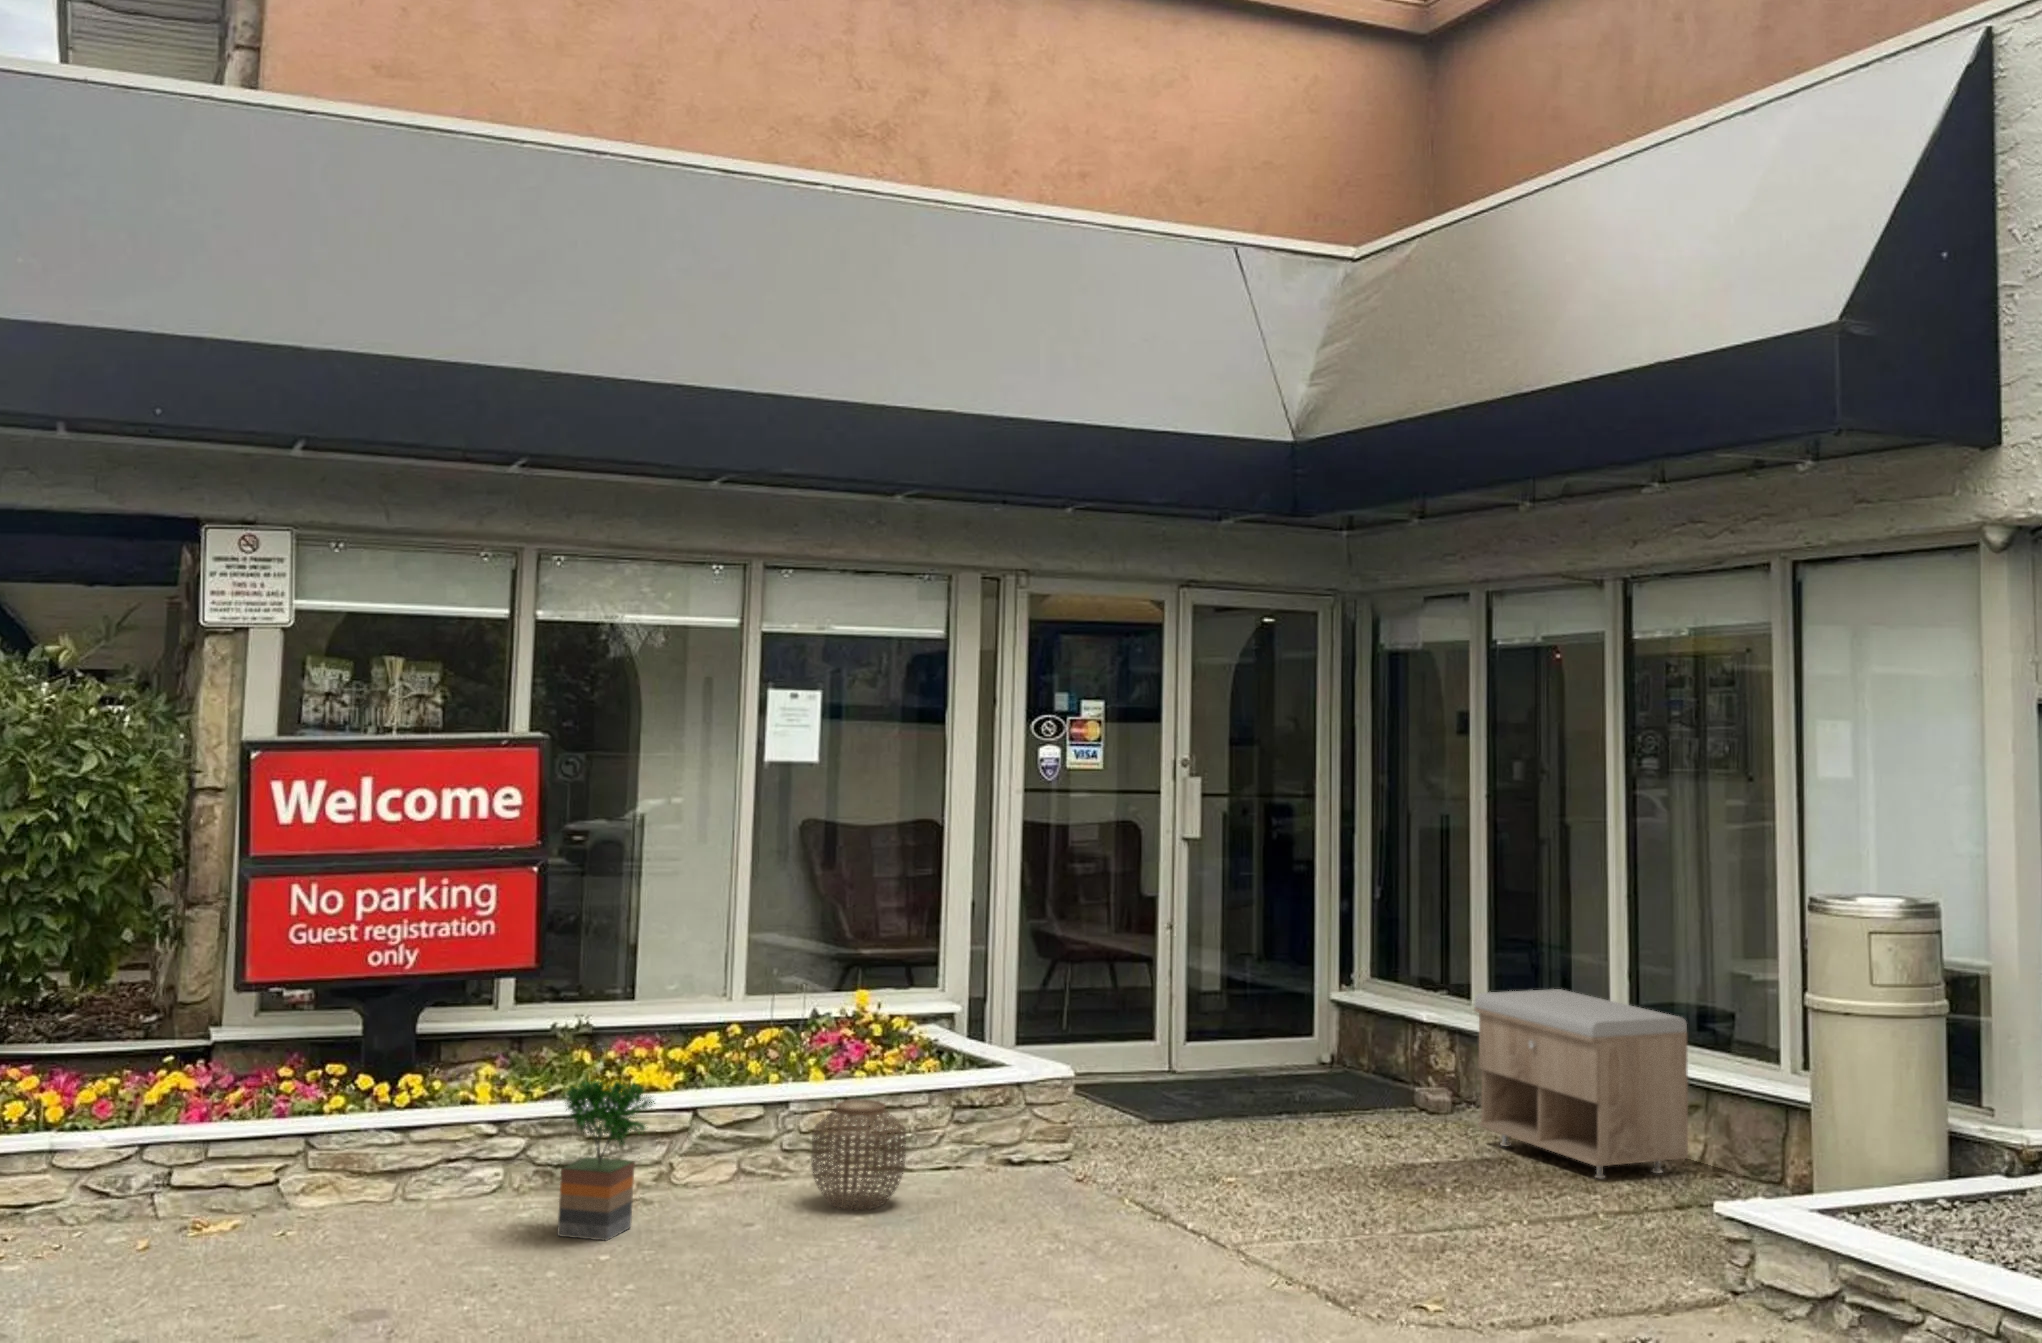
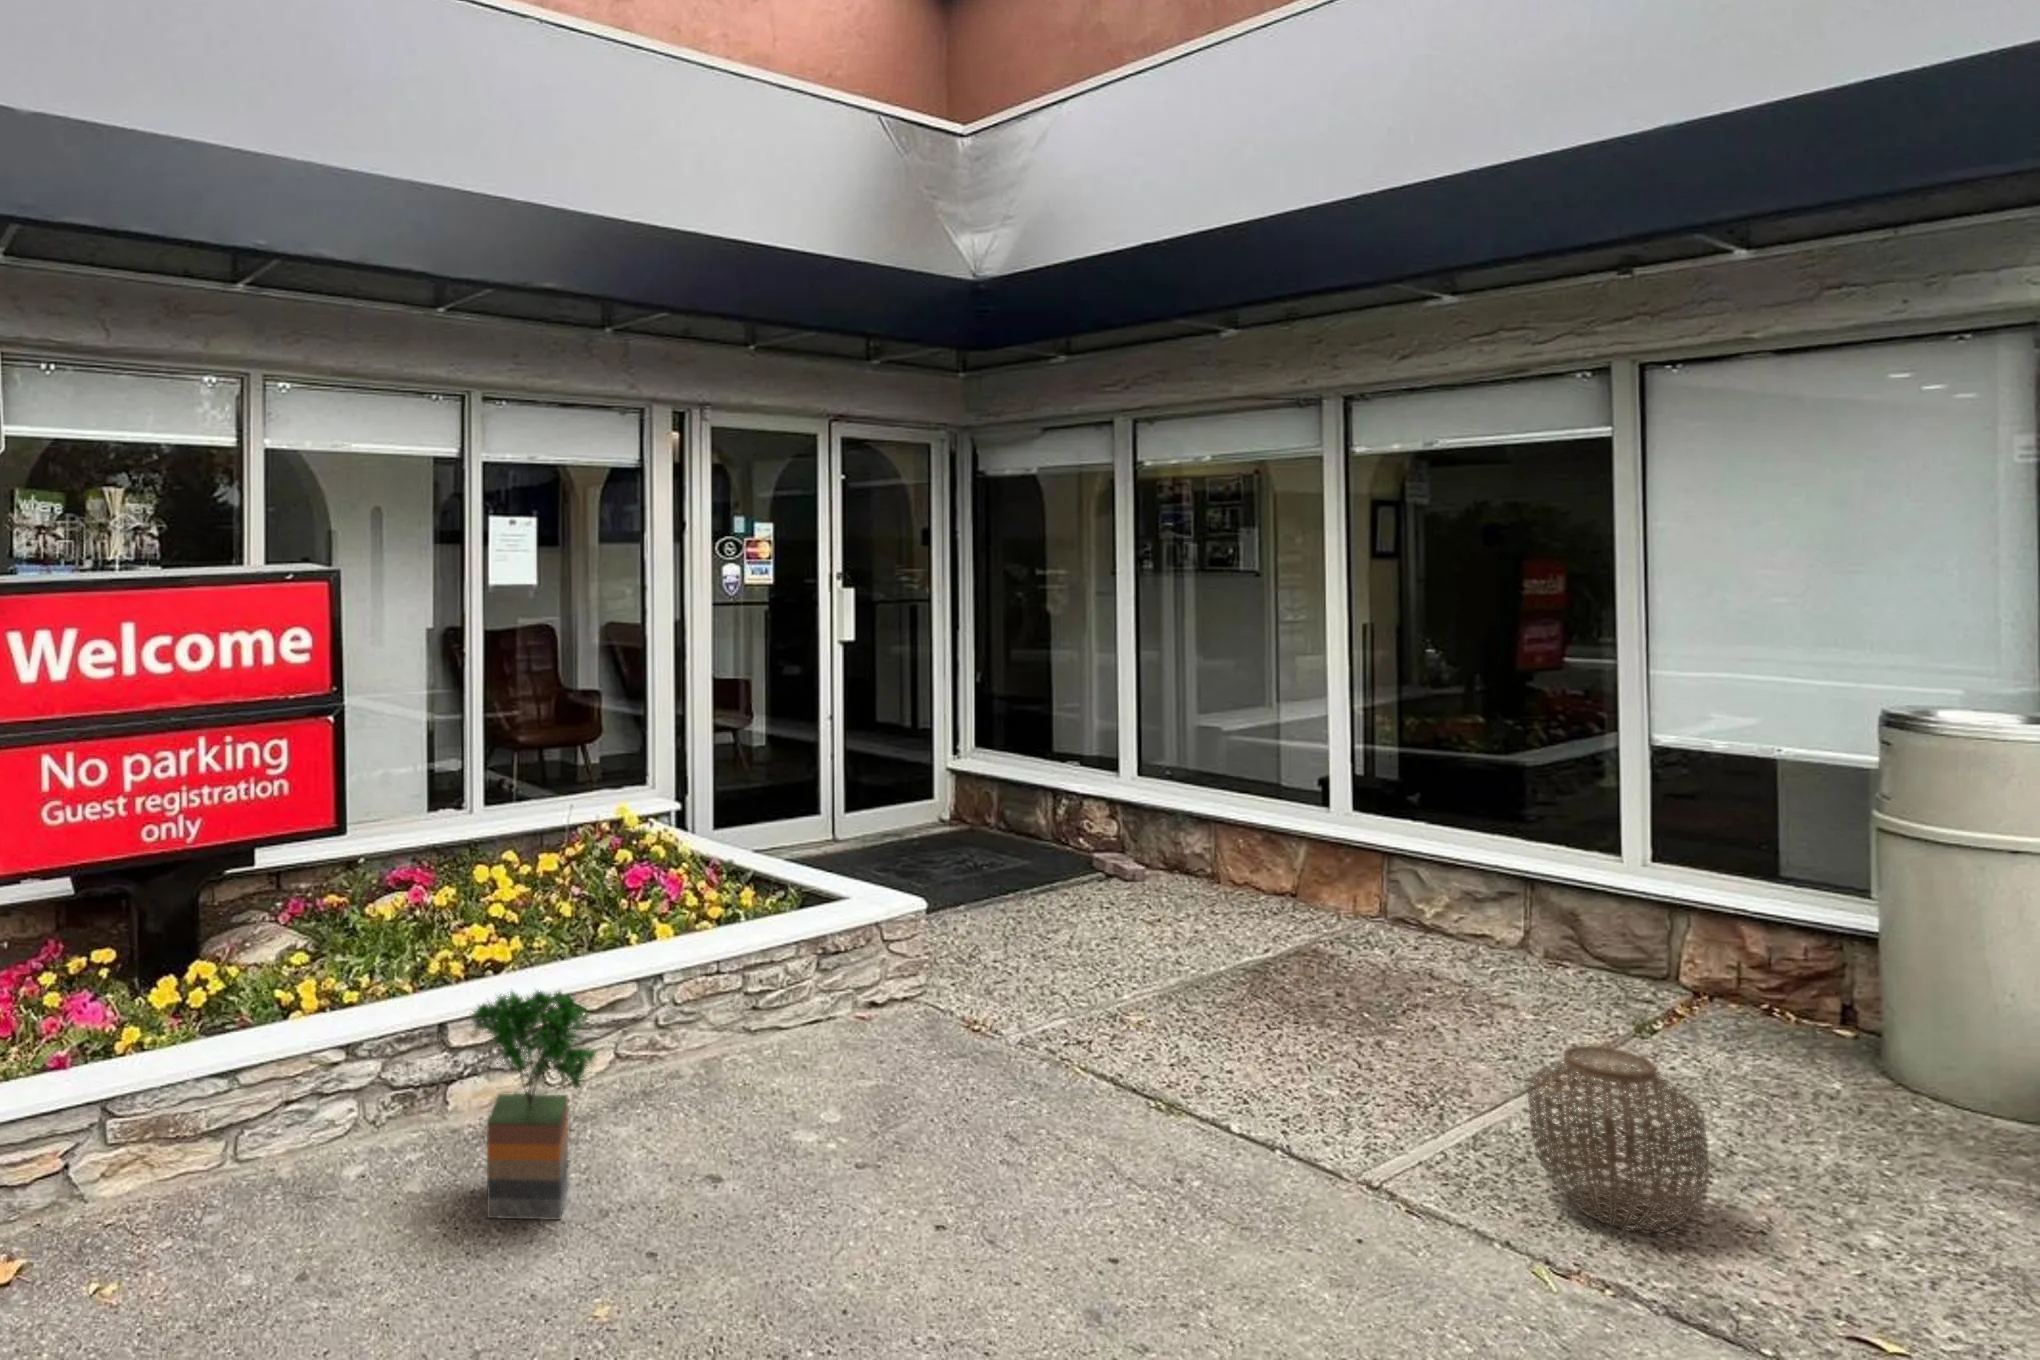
storage bench: present [1474,989,1688,1178] -> none [1244,770,1512,967]
woven basket: present [811,1100,906,1210] -> present [1528,1046,1709,1232]

